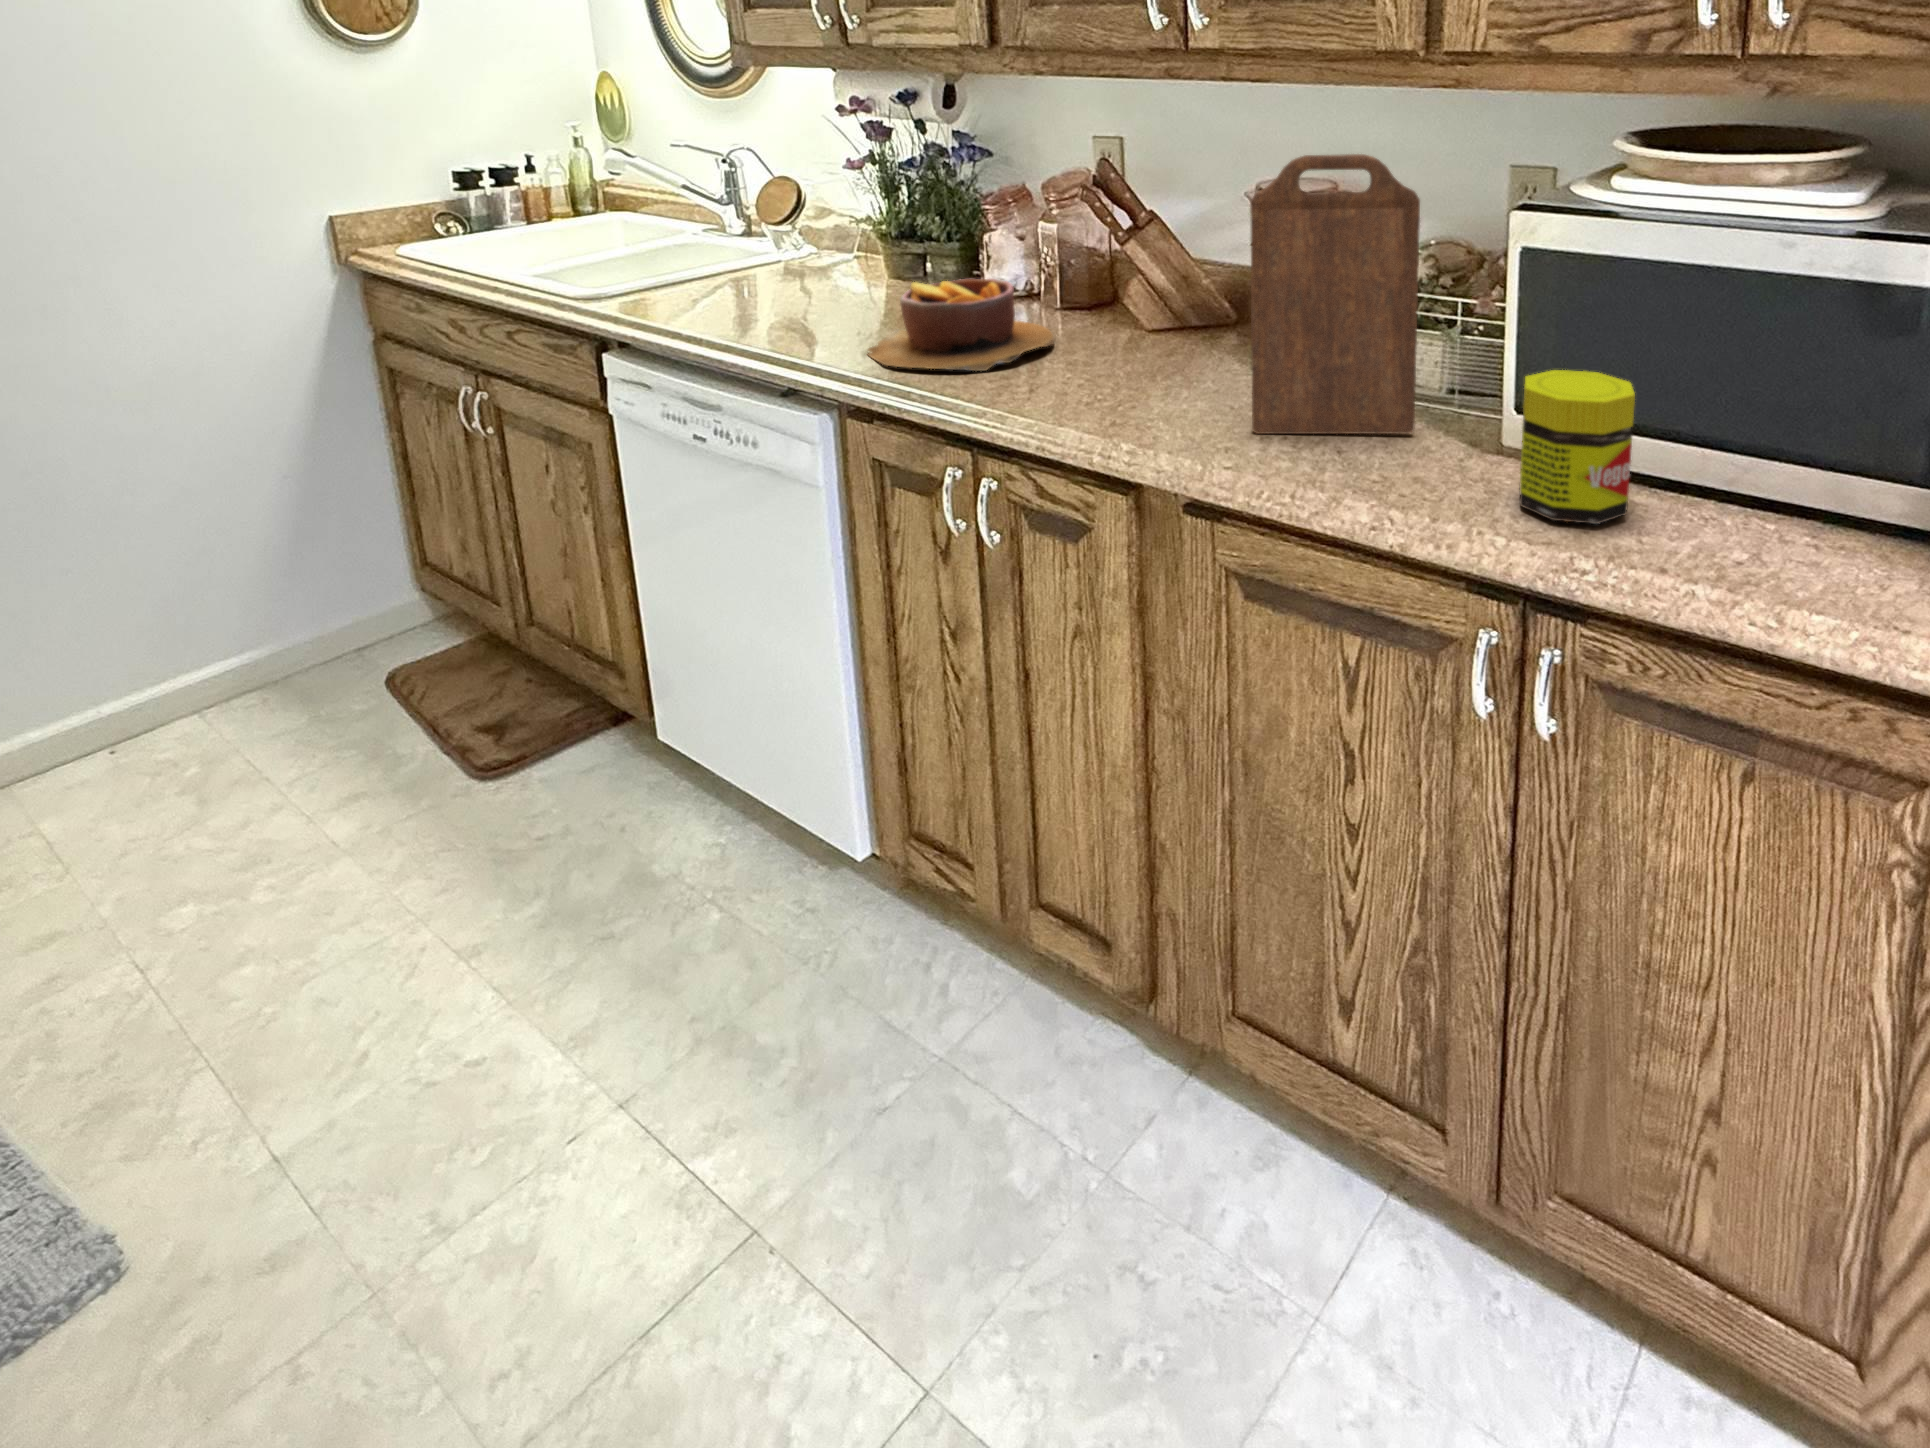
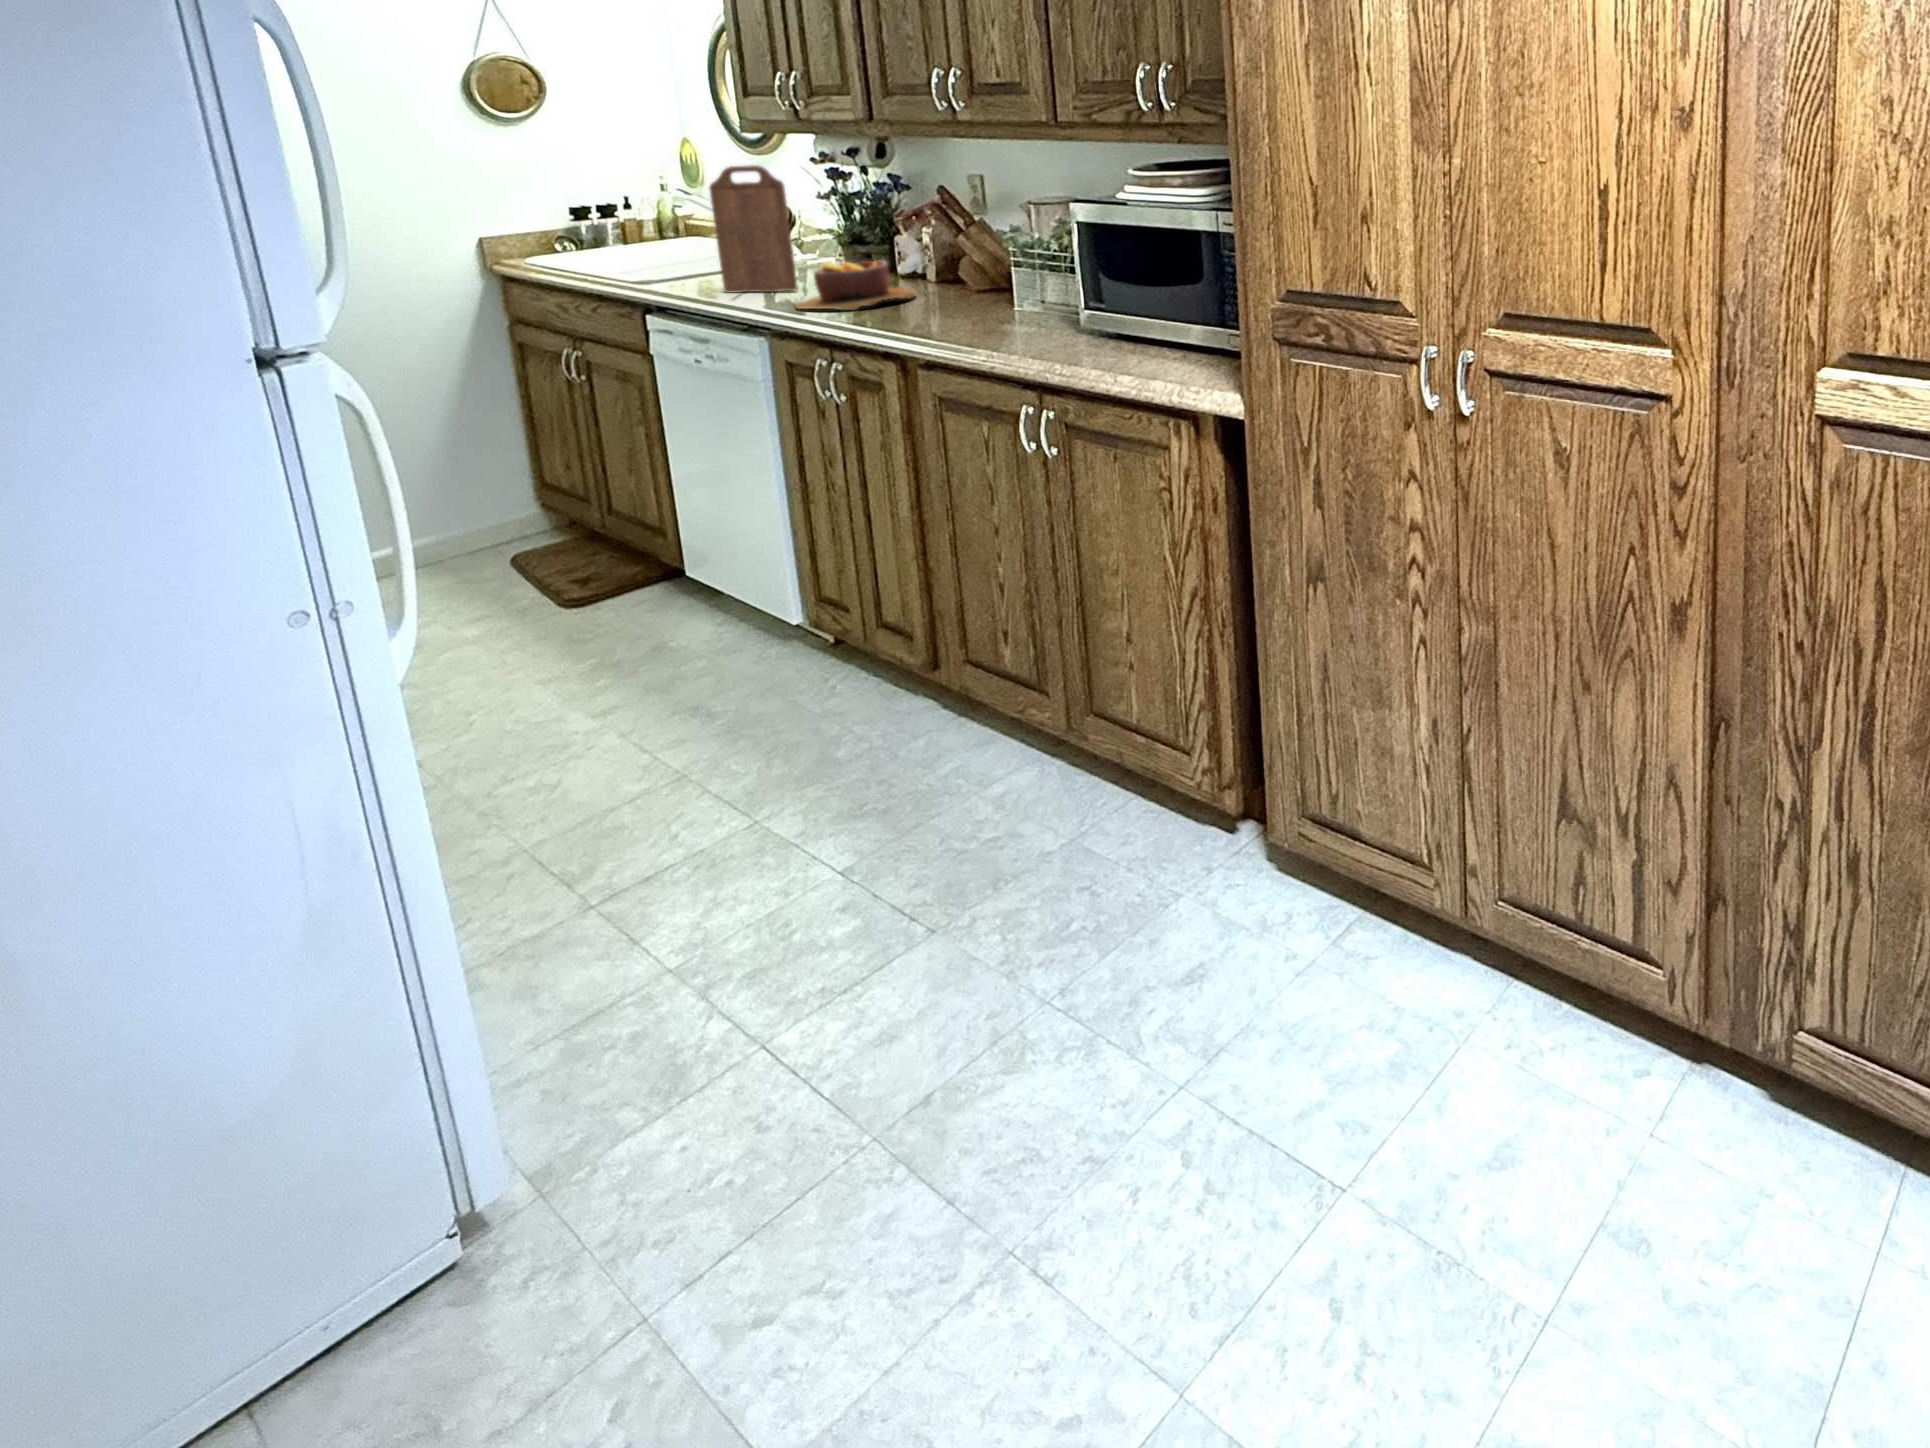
cutting board: present [1250,154,1420,434] -> present [709,165,797,293]
jar: present [1520,370,1635,524] -> none [1052,283,1113,355]

